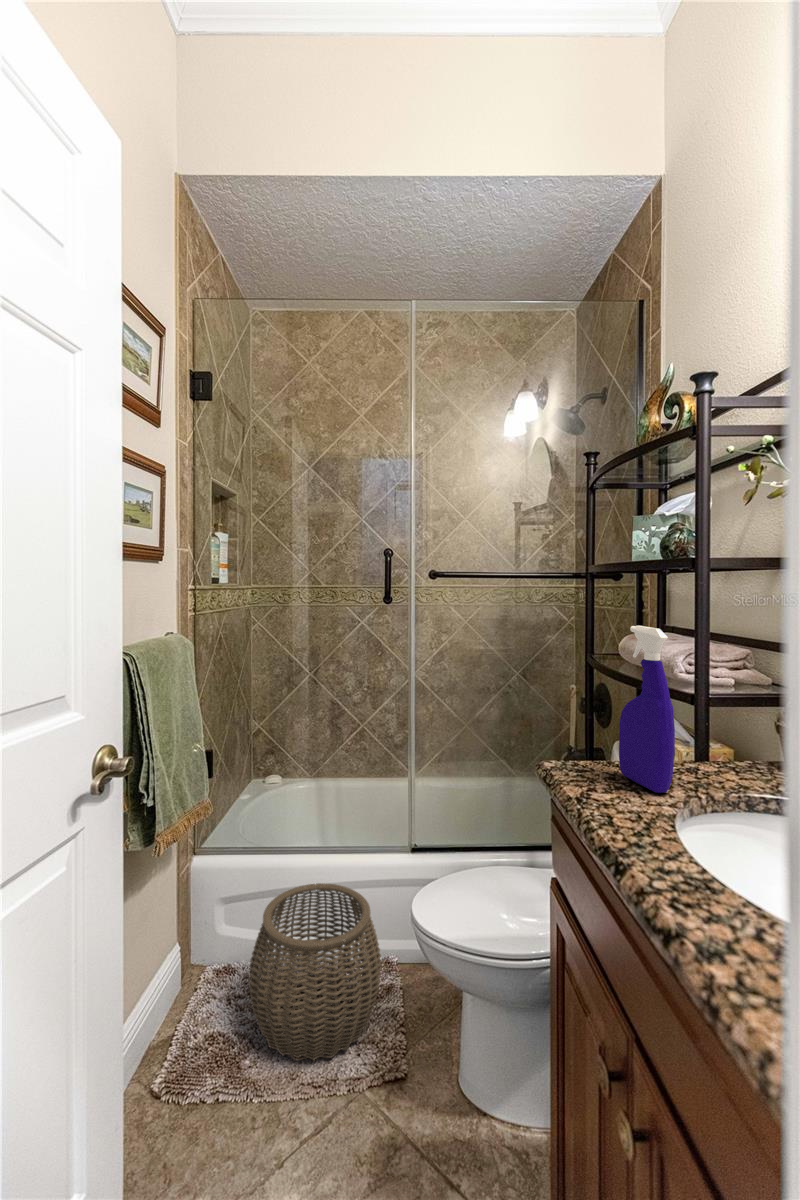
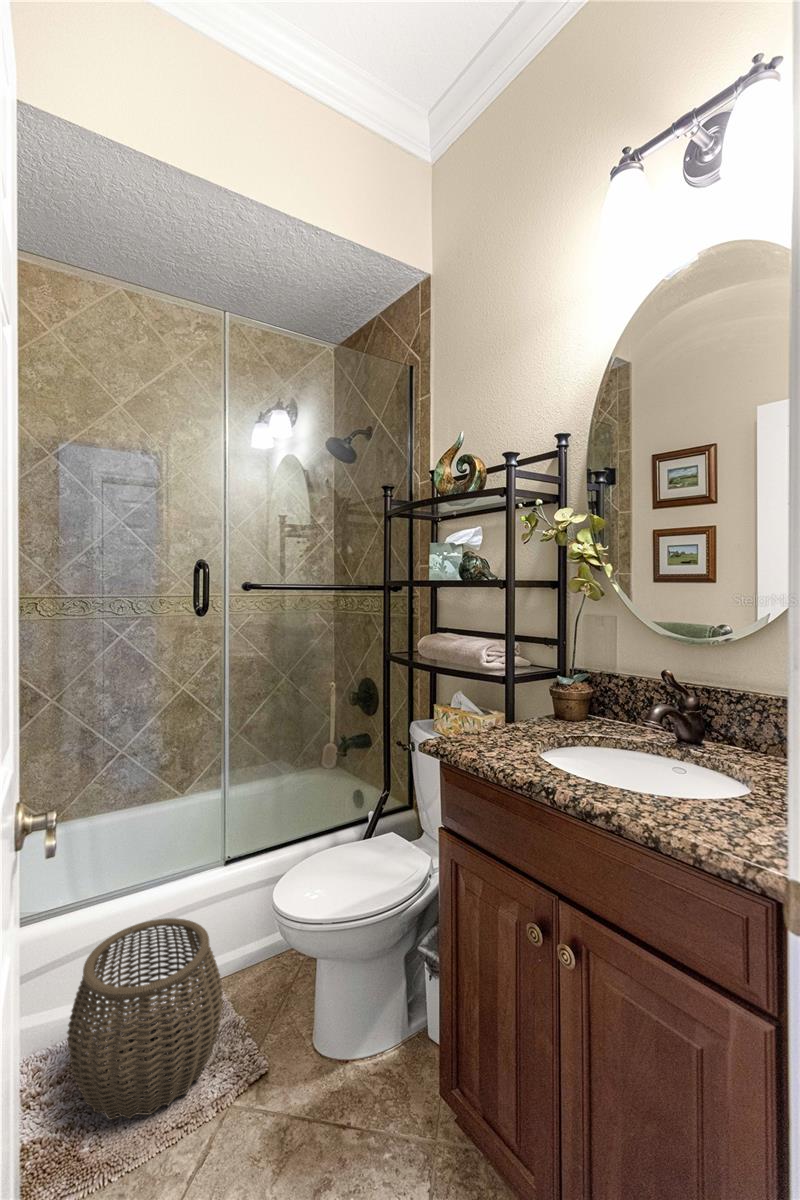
spray bottle: present [619,626,675,793] -> none [473,625,519,743]

